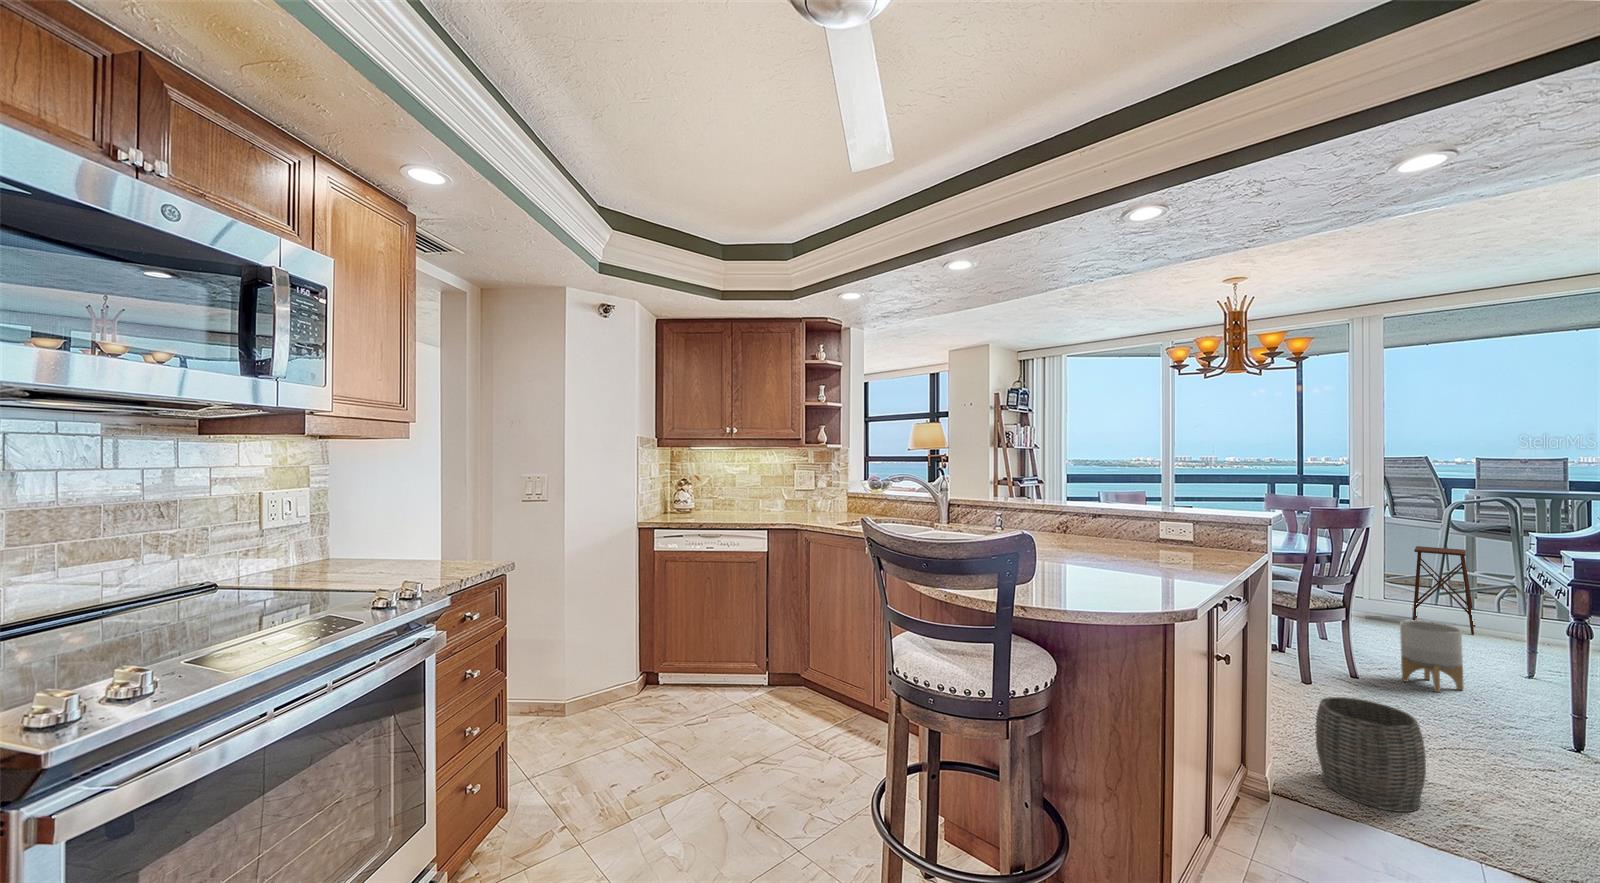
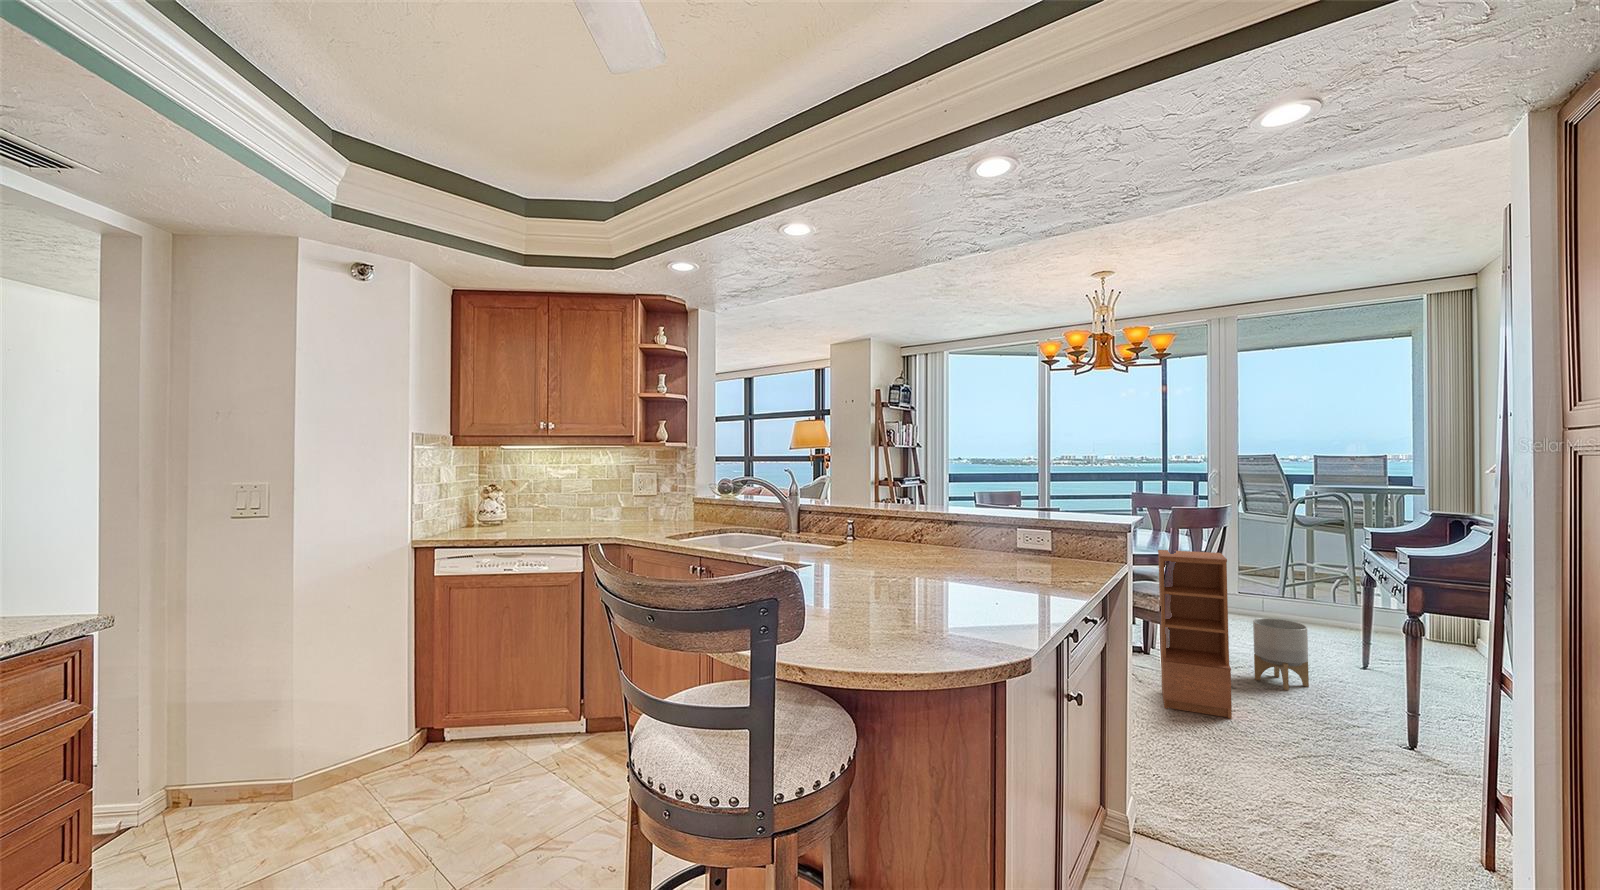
side table: present [1413,546,1475,635] -> none [1262,541,1315,625]
bookcase: none [1295,549,1375,713] -> present [1158,550,1232,719]
woven basket: present [1316,697,1426,812] -> none [1177,714,1282,840]

